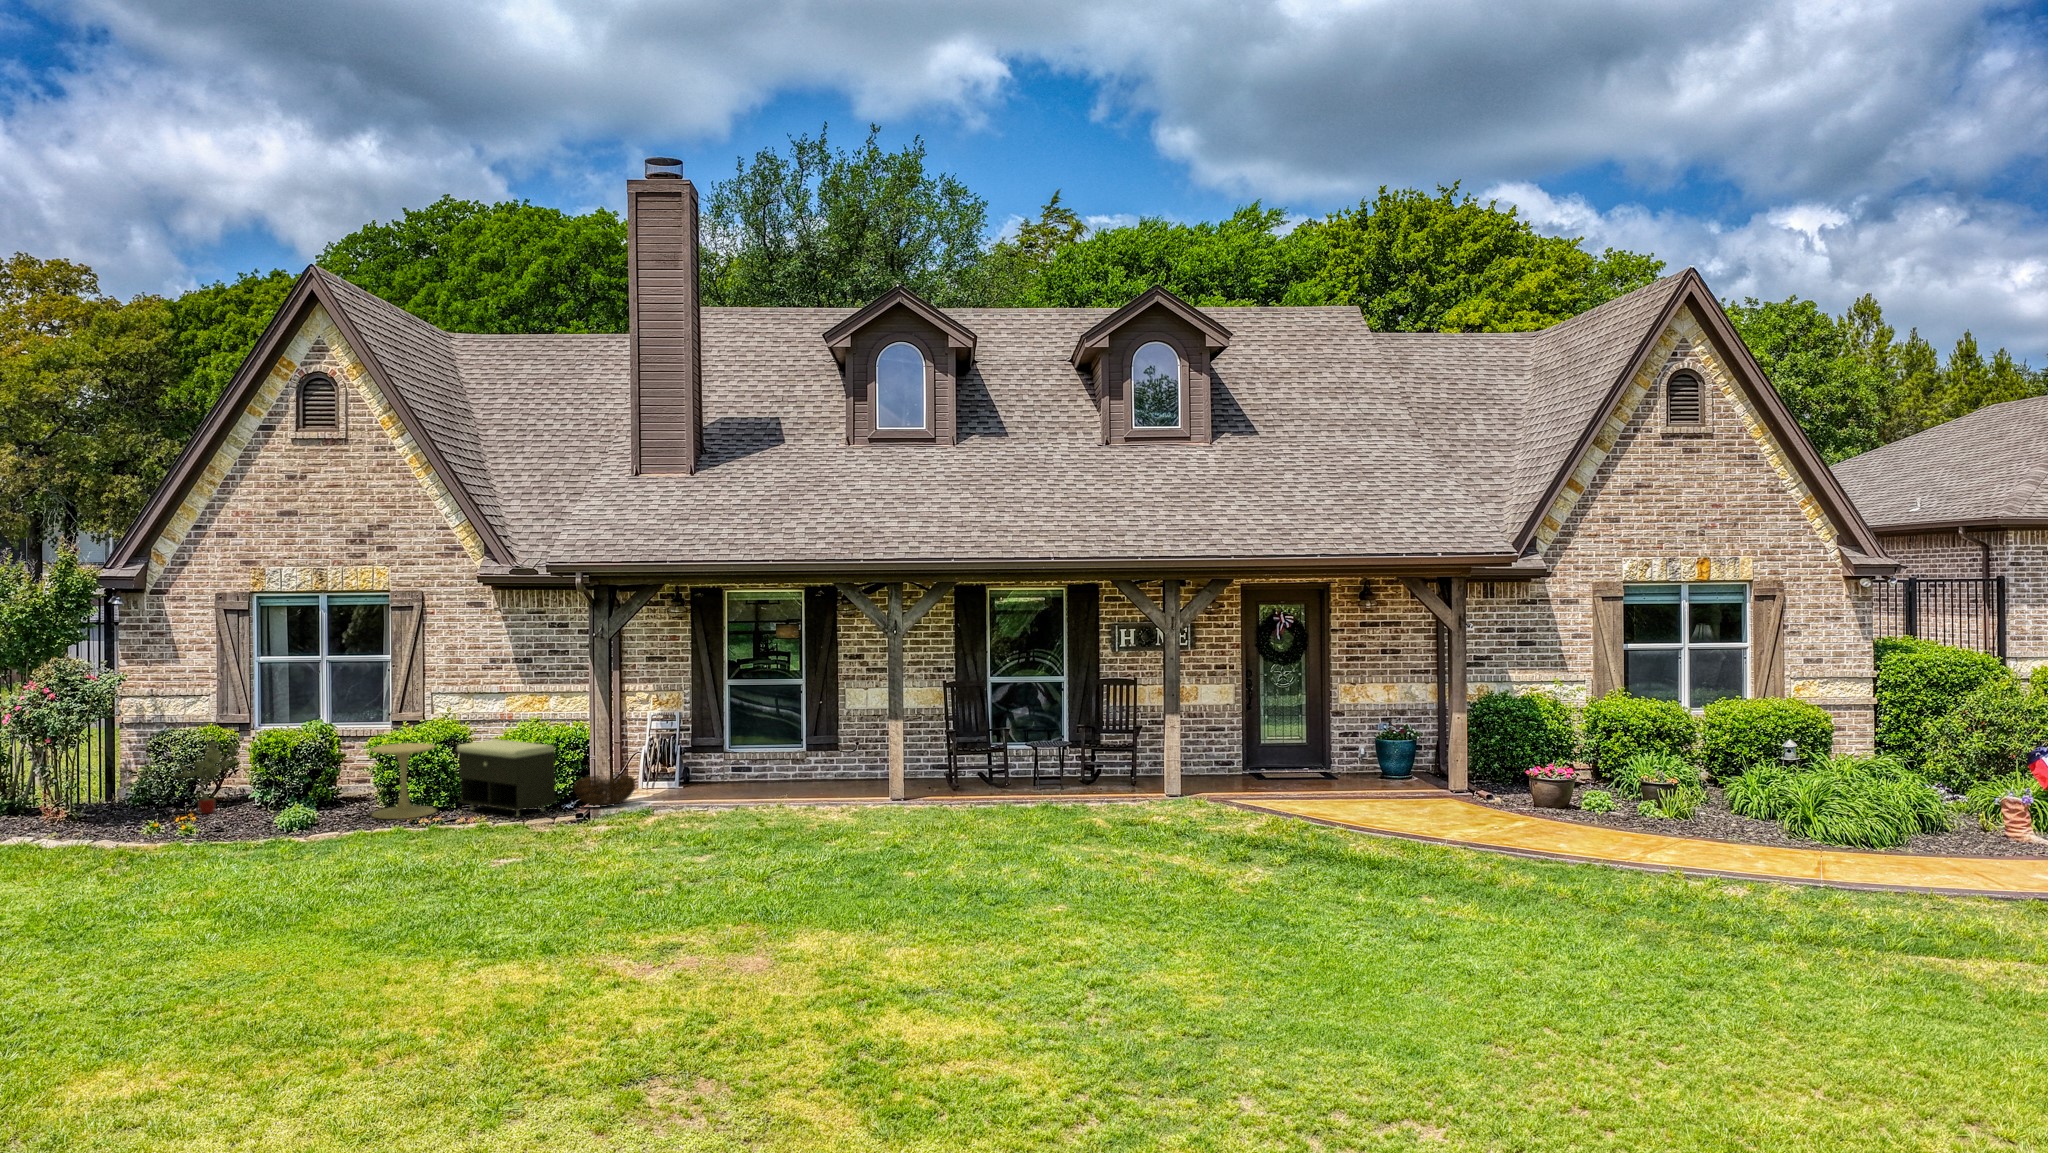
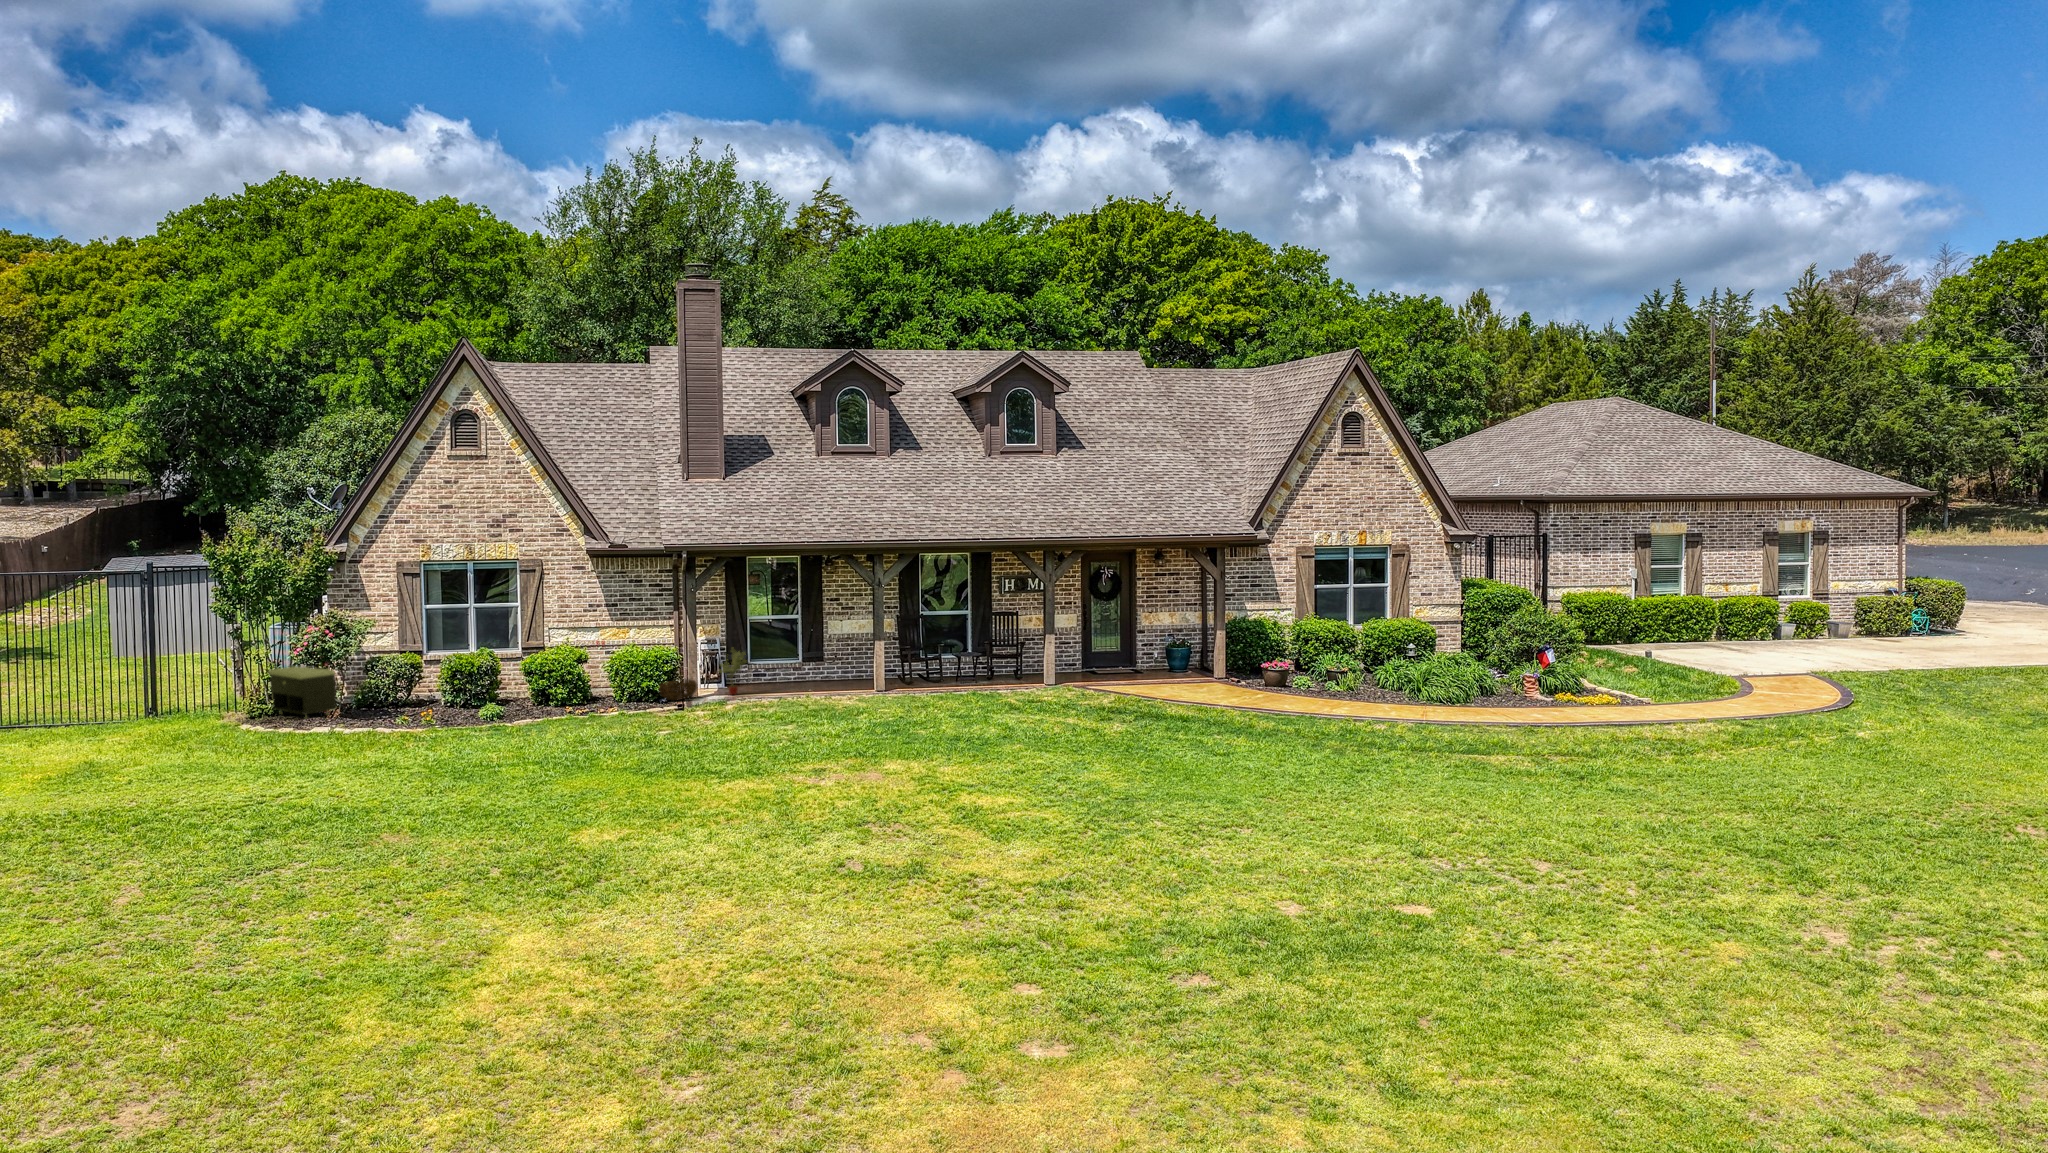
potted tree: present [174,739,239,814] -> present [718,650,746,695]
storage bench: present [457,739,556,816] -> present [268,666,337,718]
pedestal table: present [371,743,436,819] -> none [523,662,567,712]

